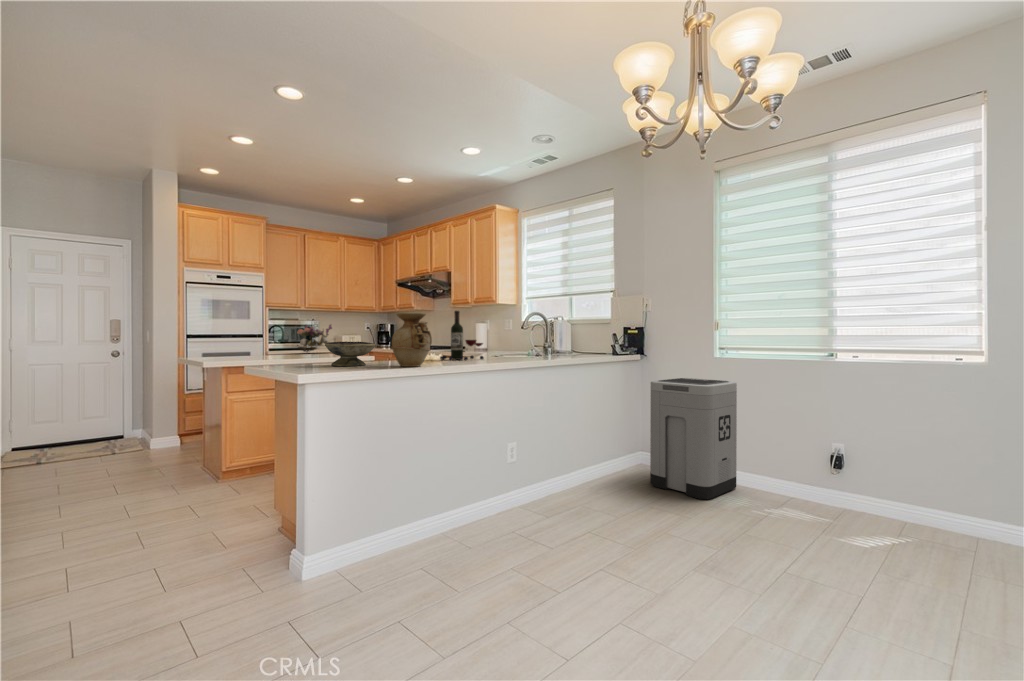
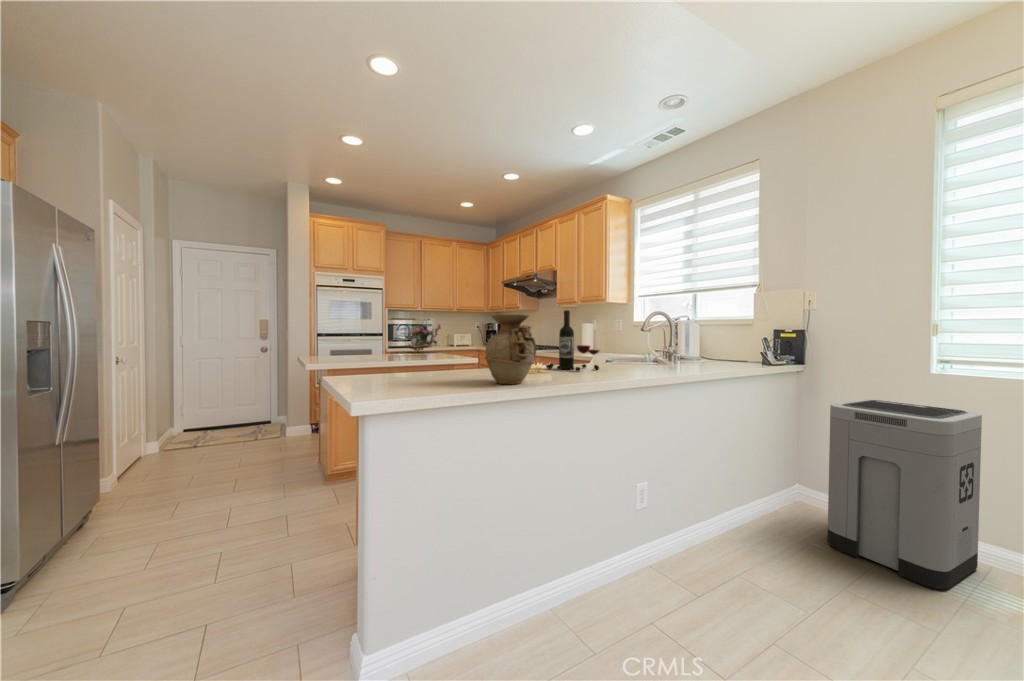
decorative bowl: present [325,342,375,366] -> none [410,348,468,379]

